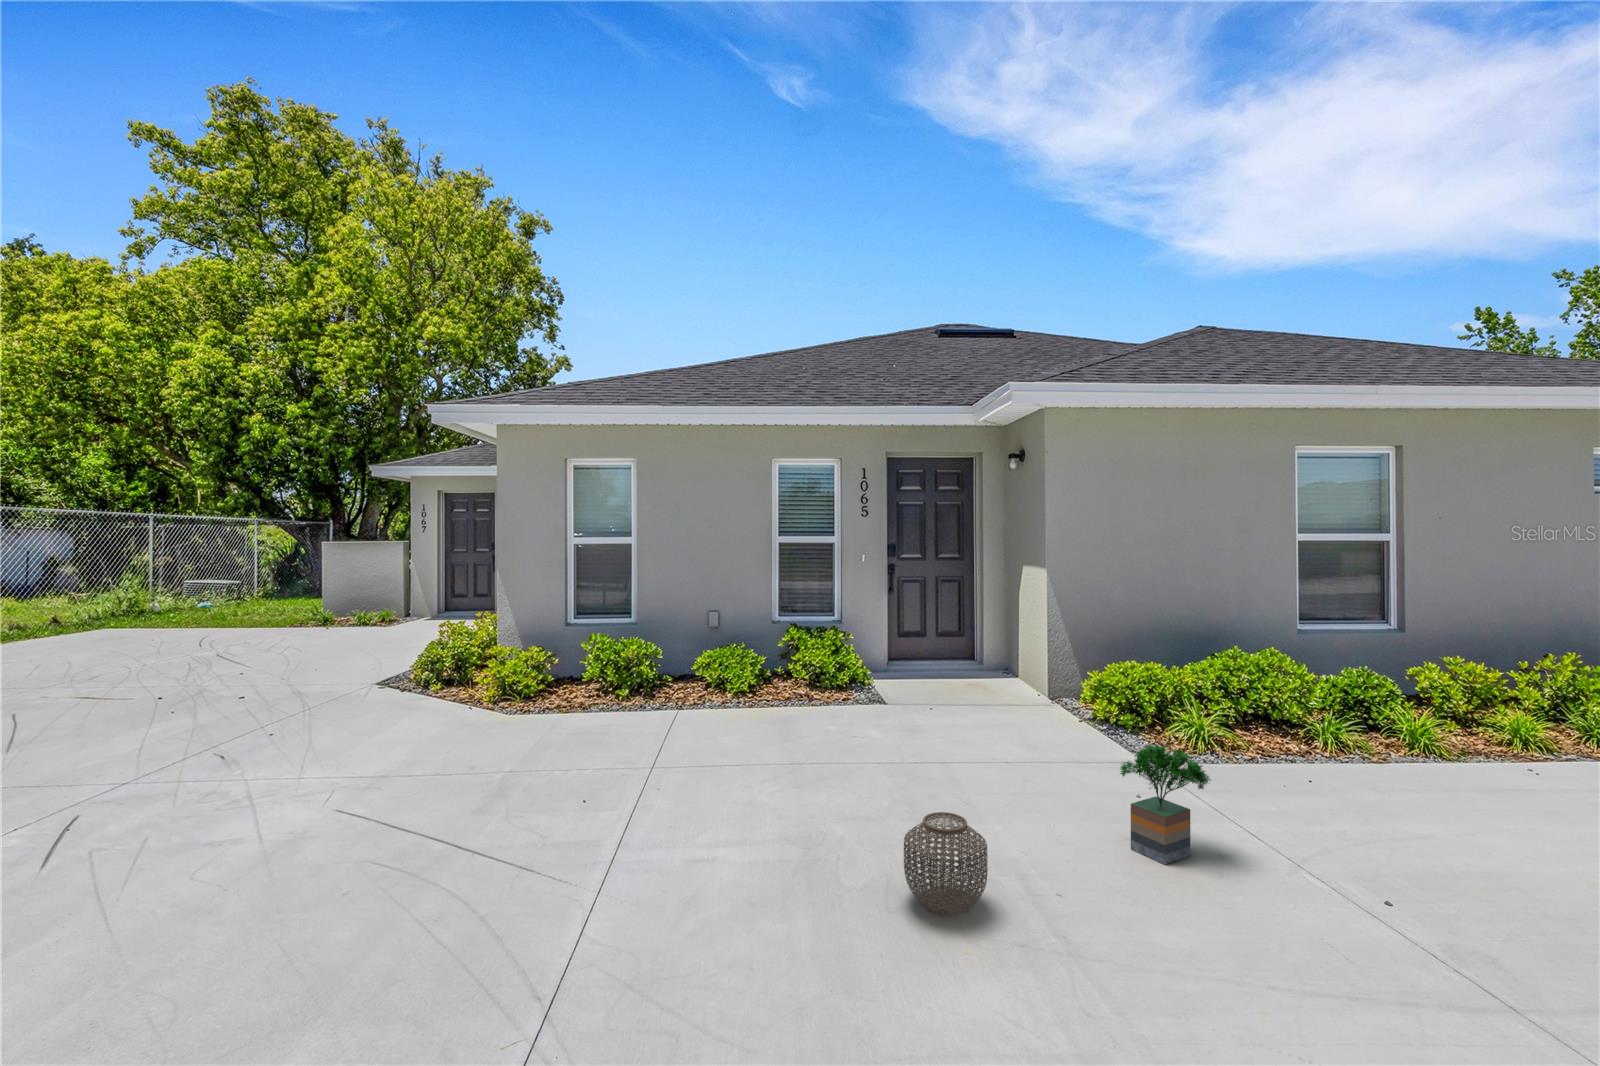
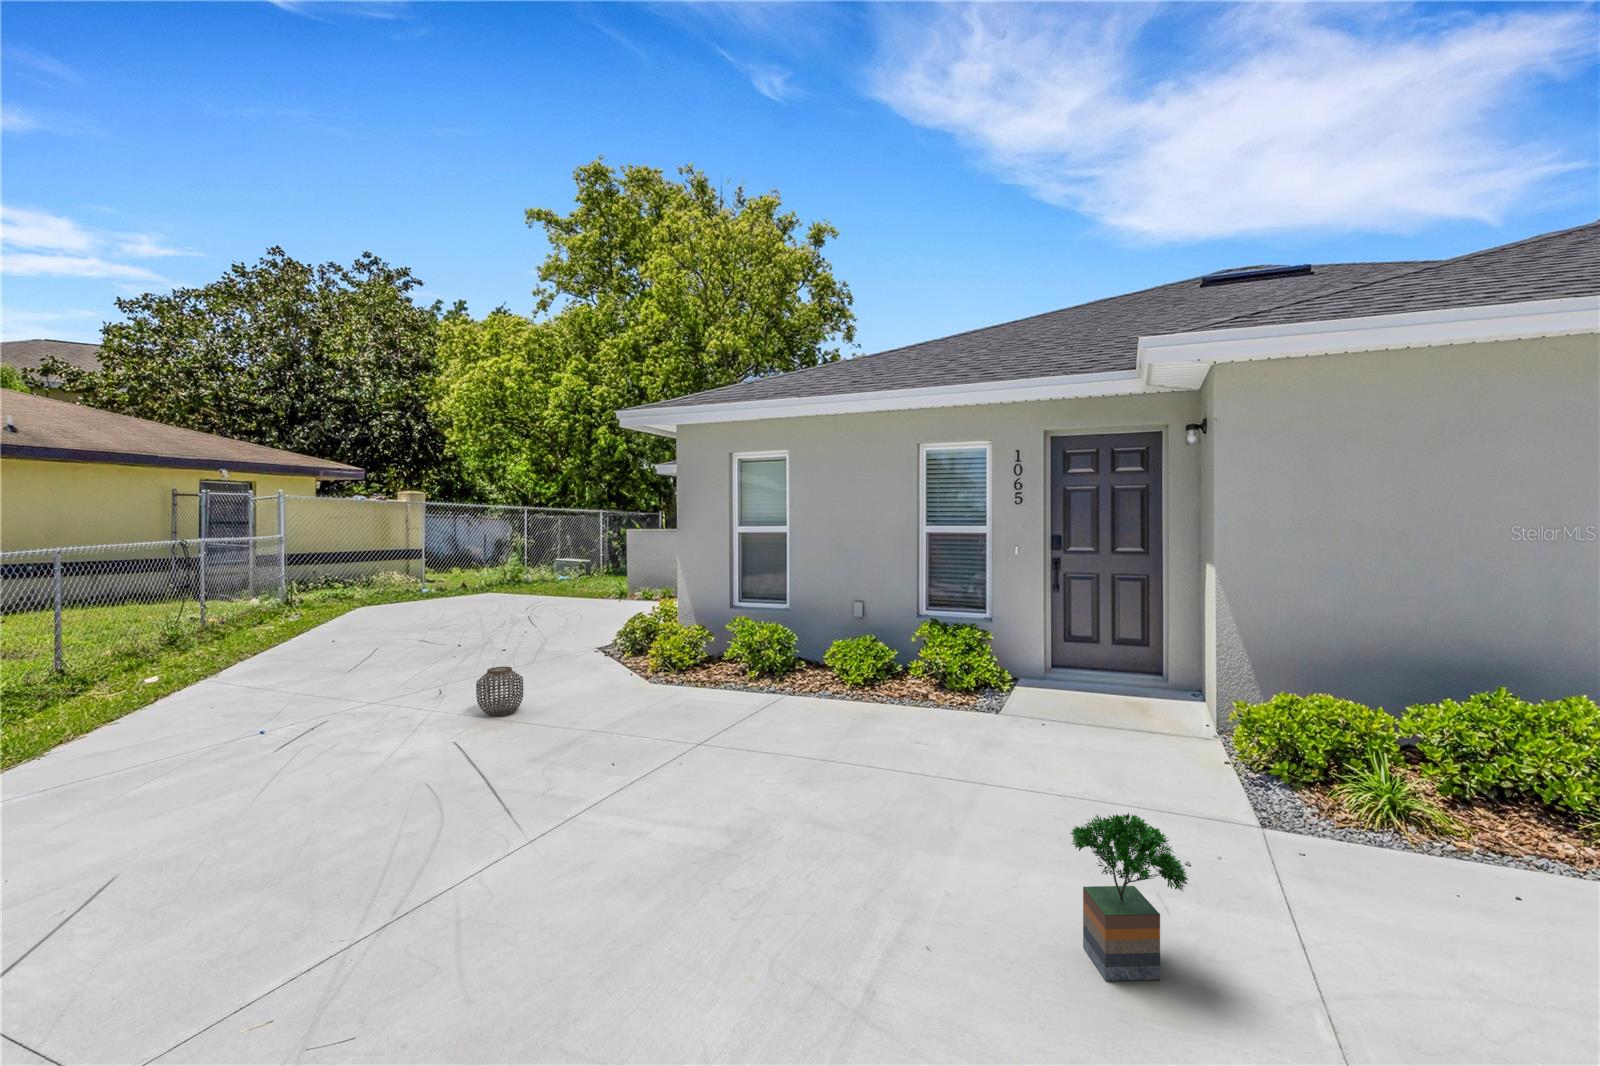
woven basket: present [904,812,988,916] -> present [476,667,523,717]

